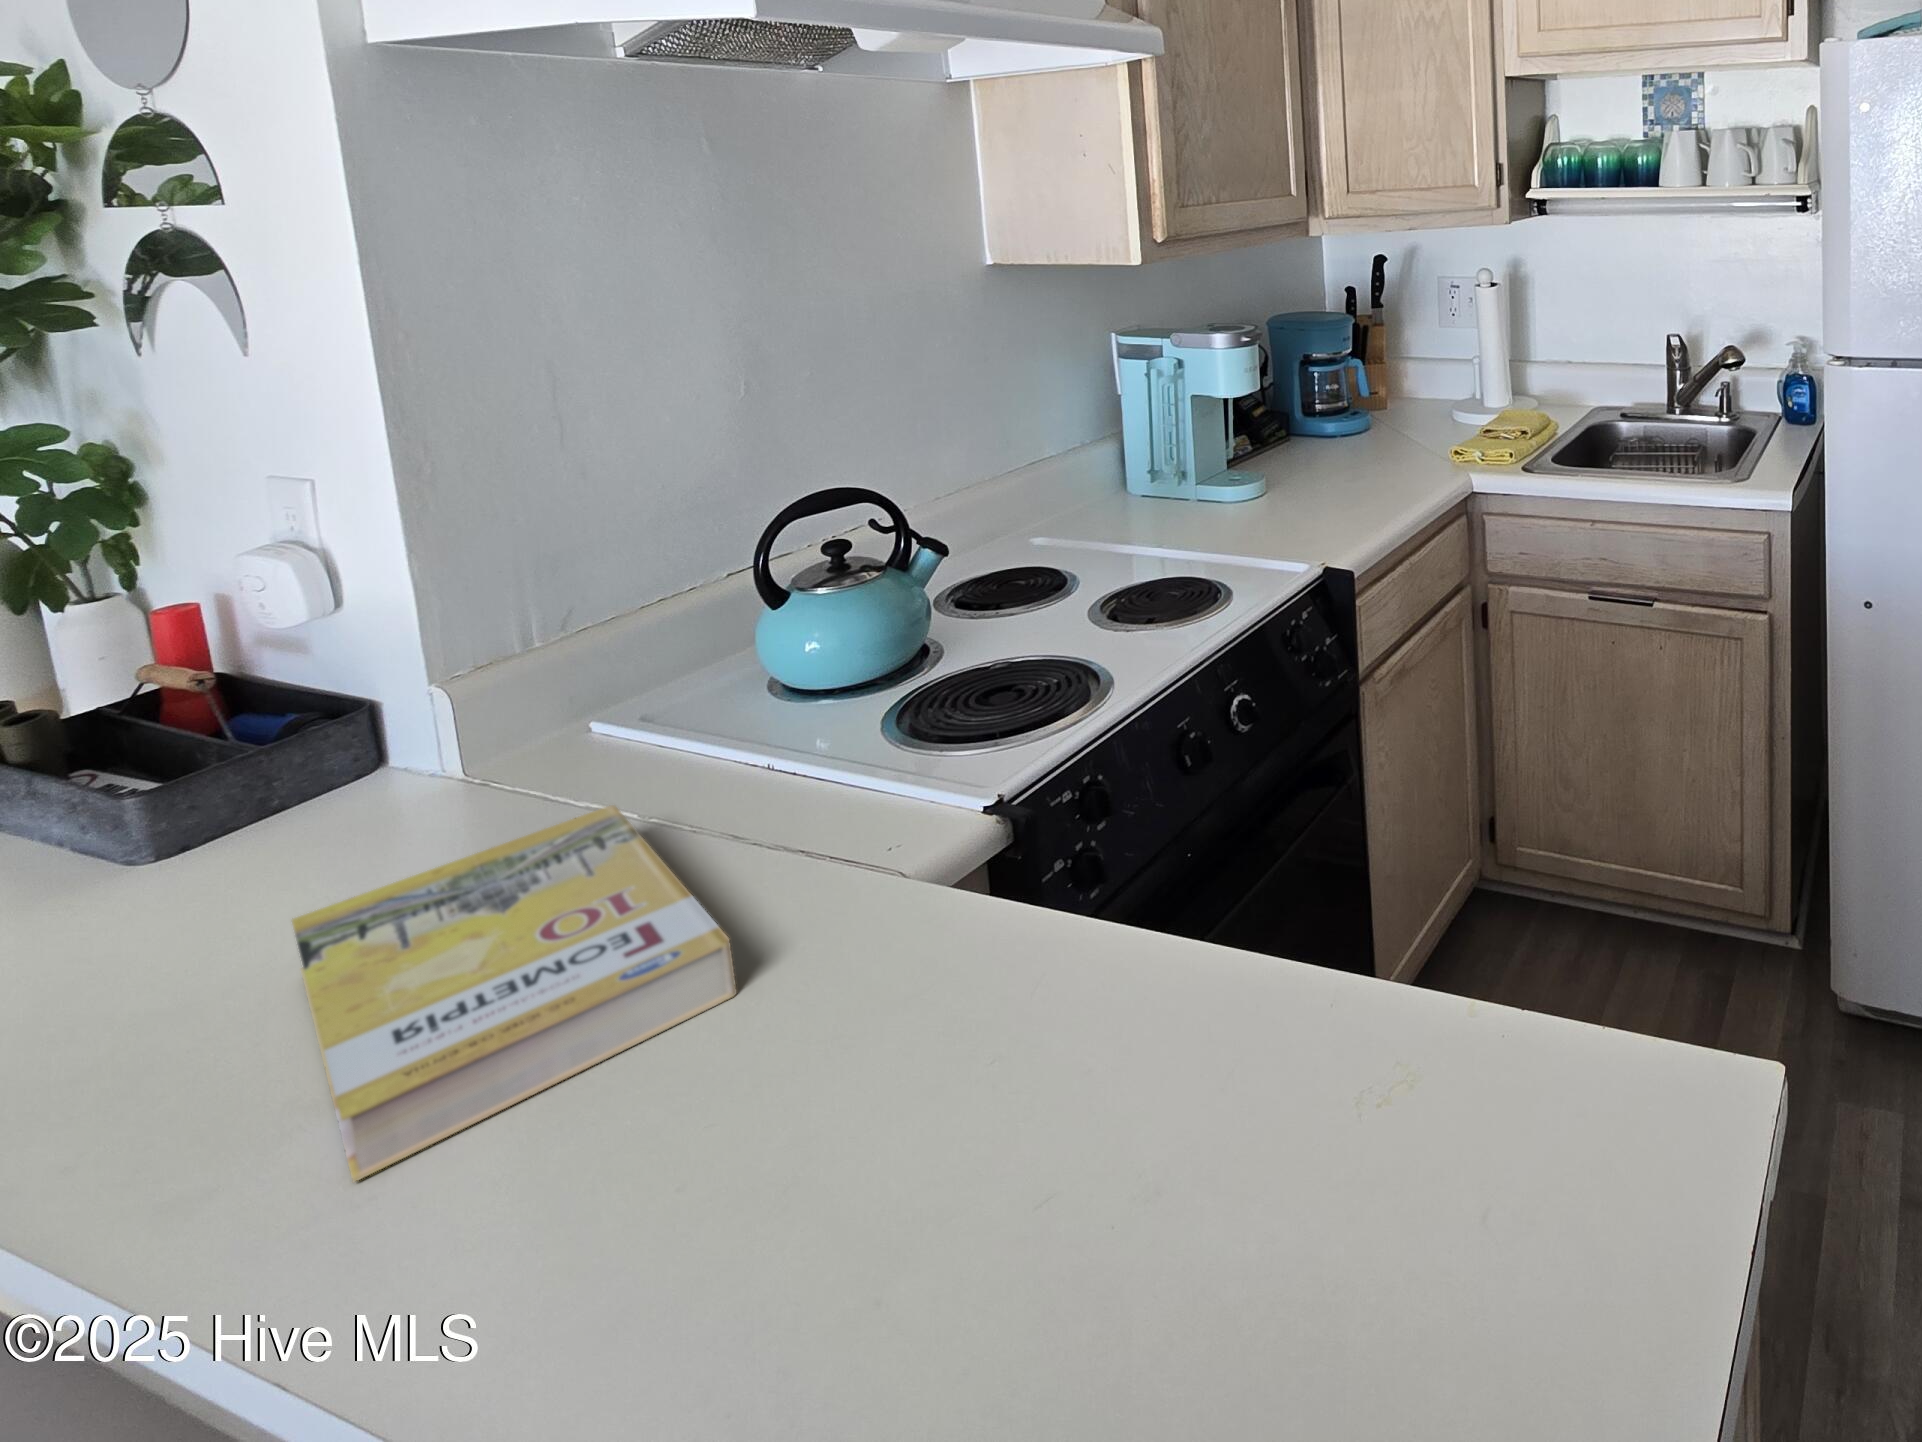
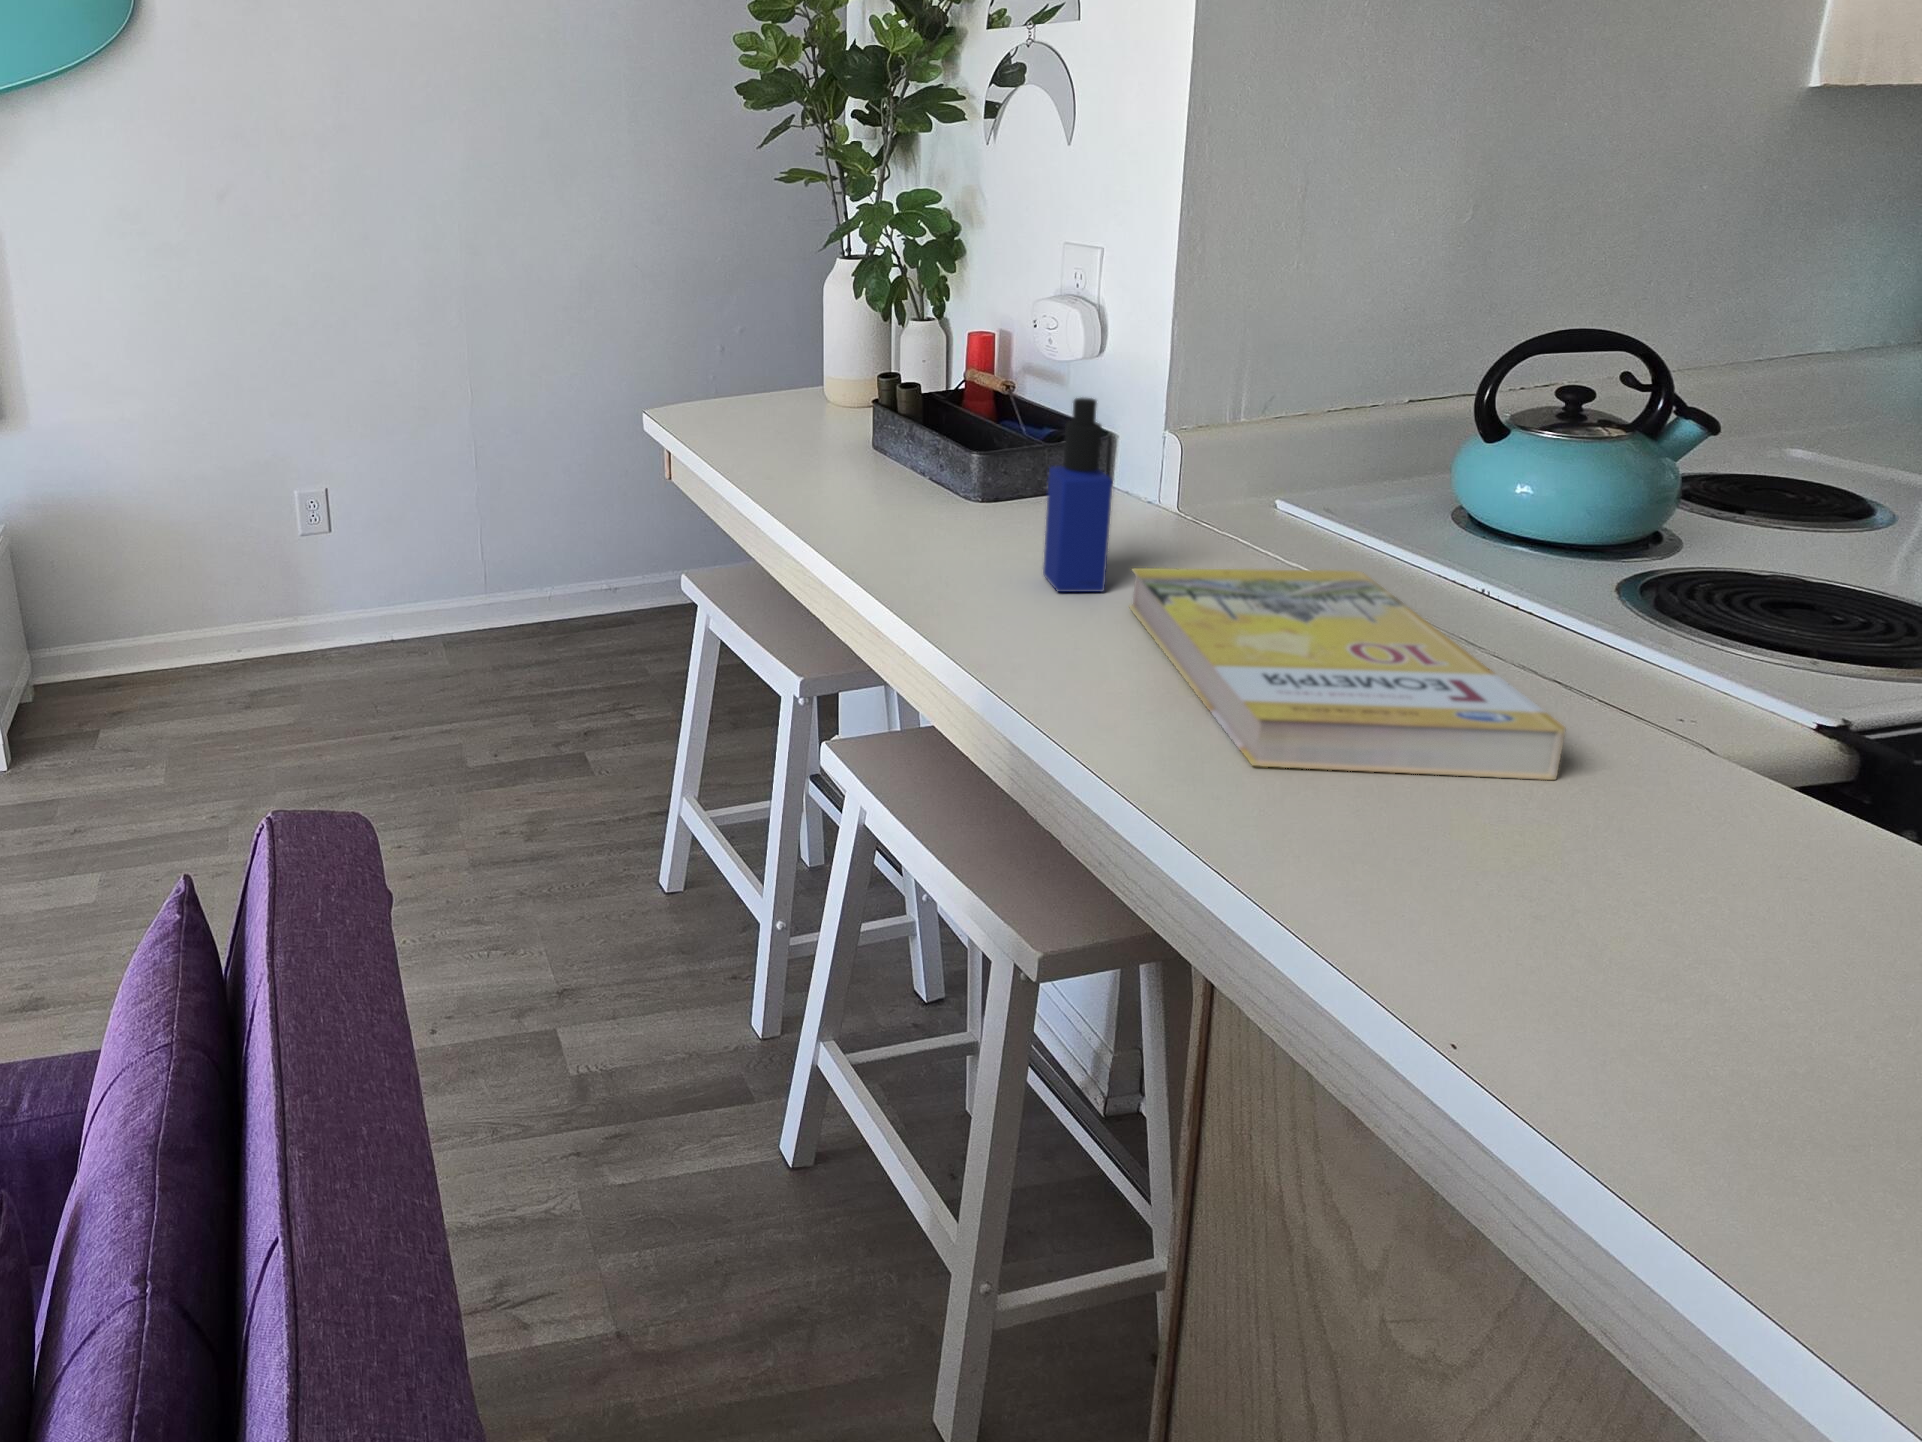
bottle: none [150,707,277,991] -> present [1043,398,1112,592]

